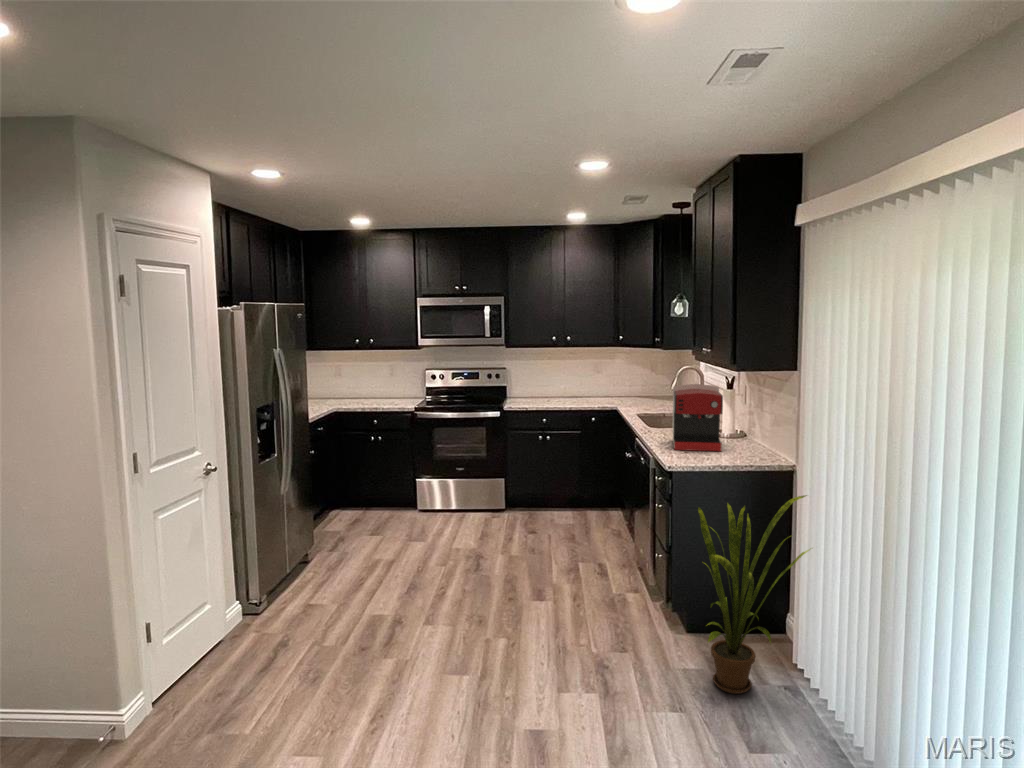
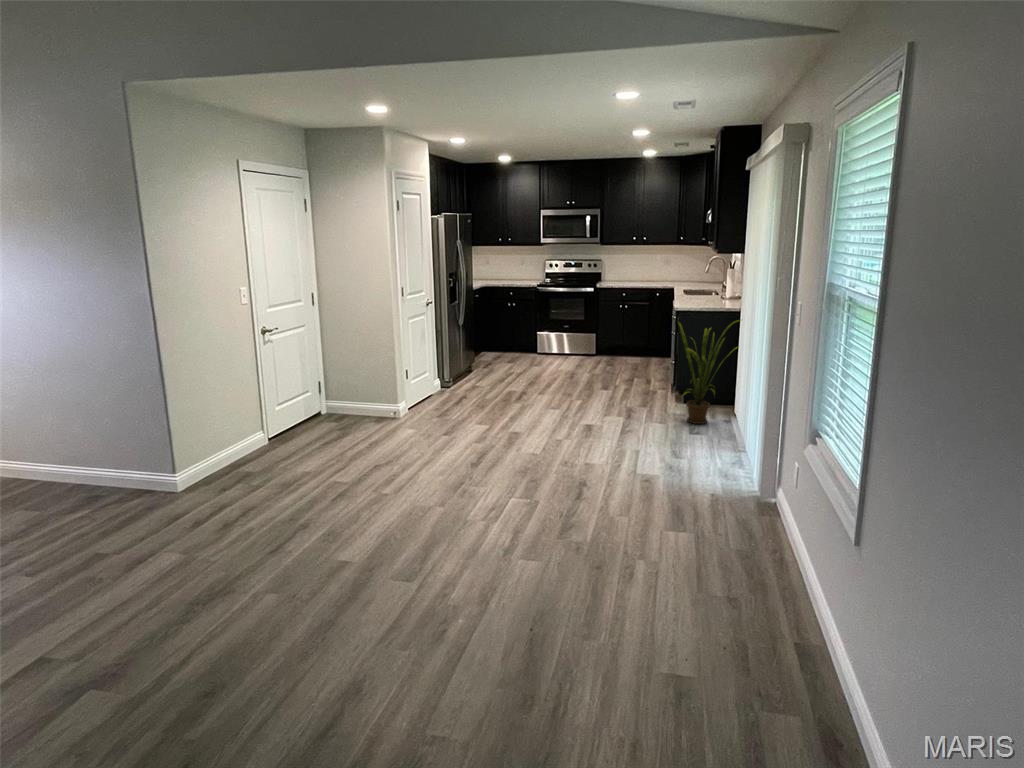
coffee maker: present [673,384,723,451] -> none [688,264,722,304]

